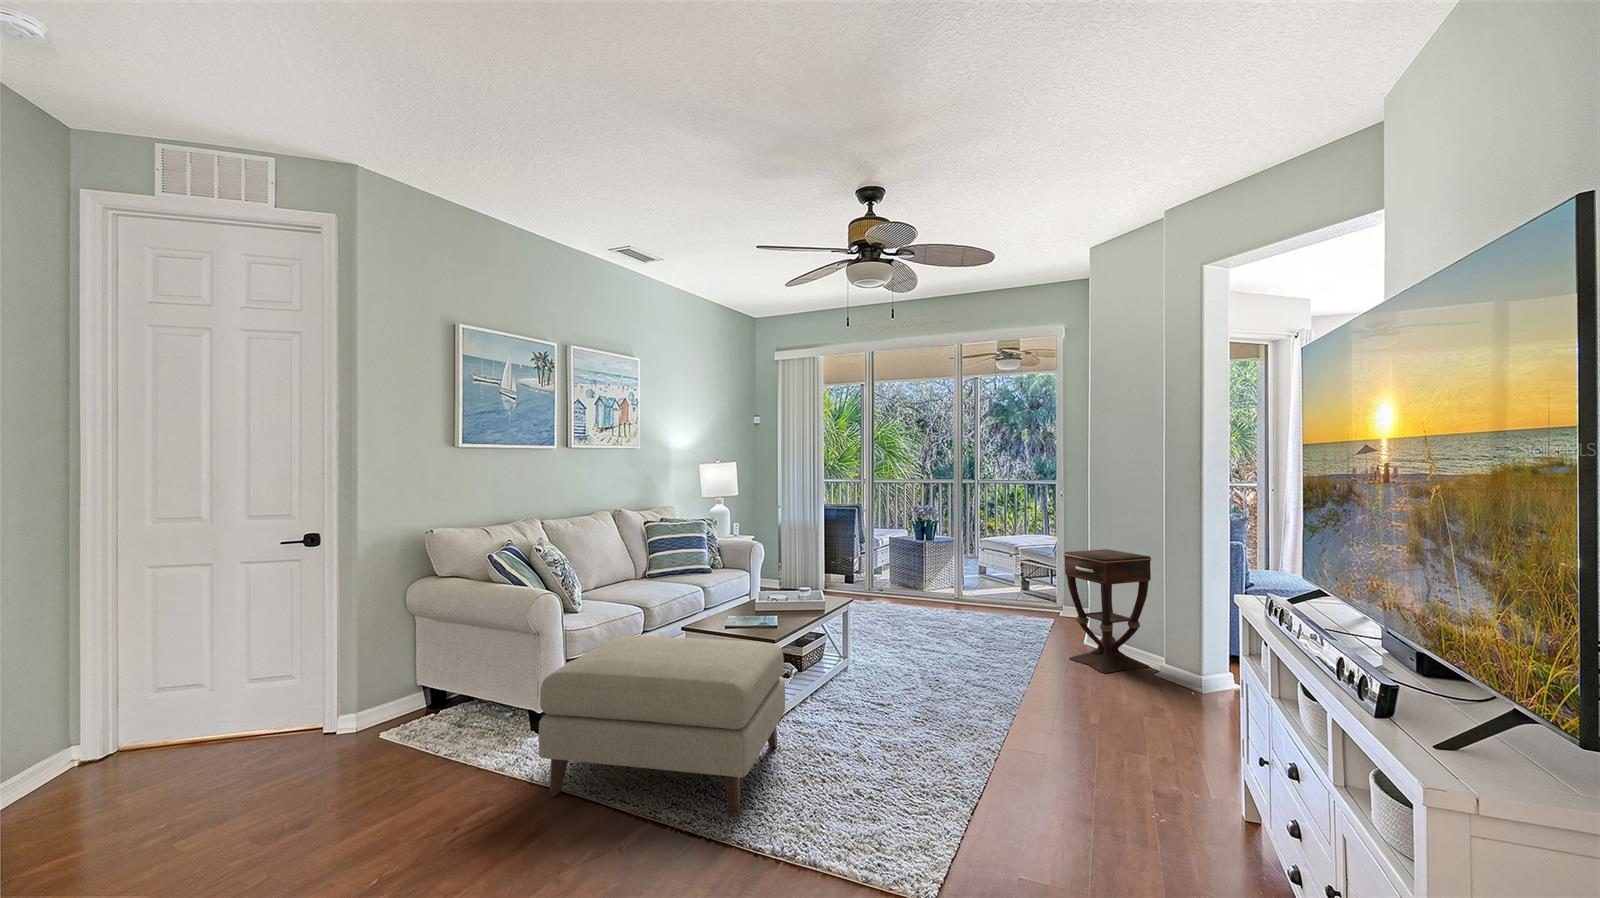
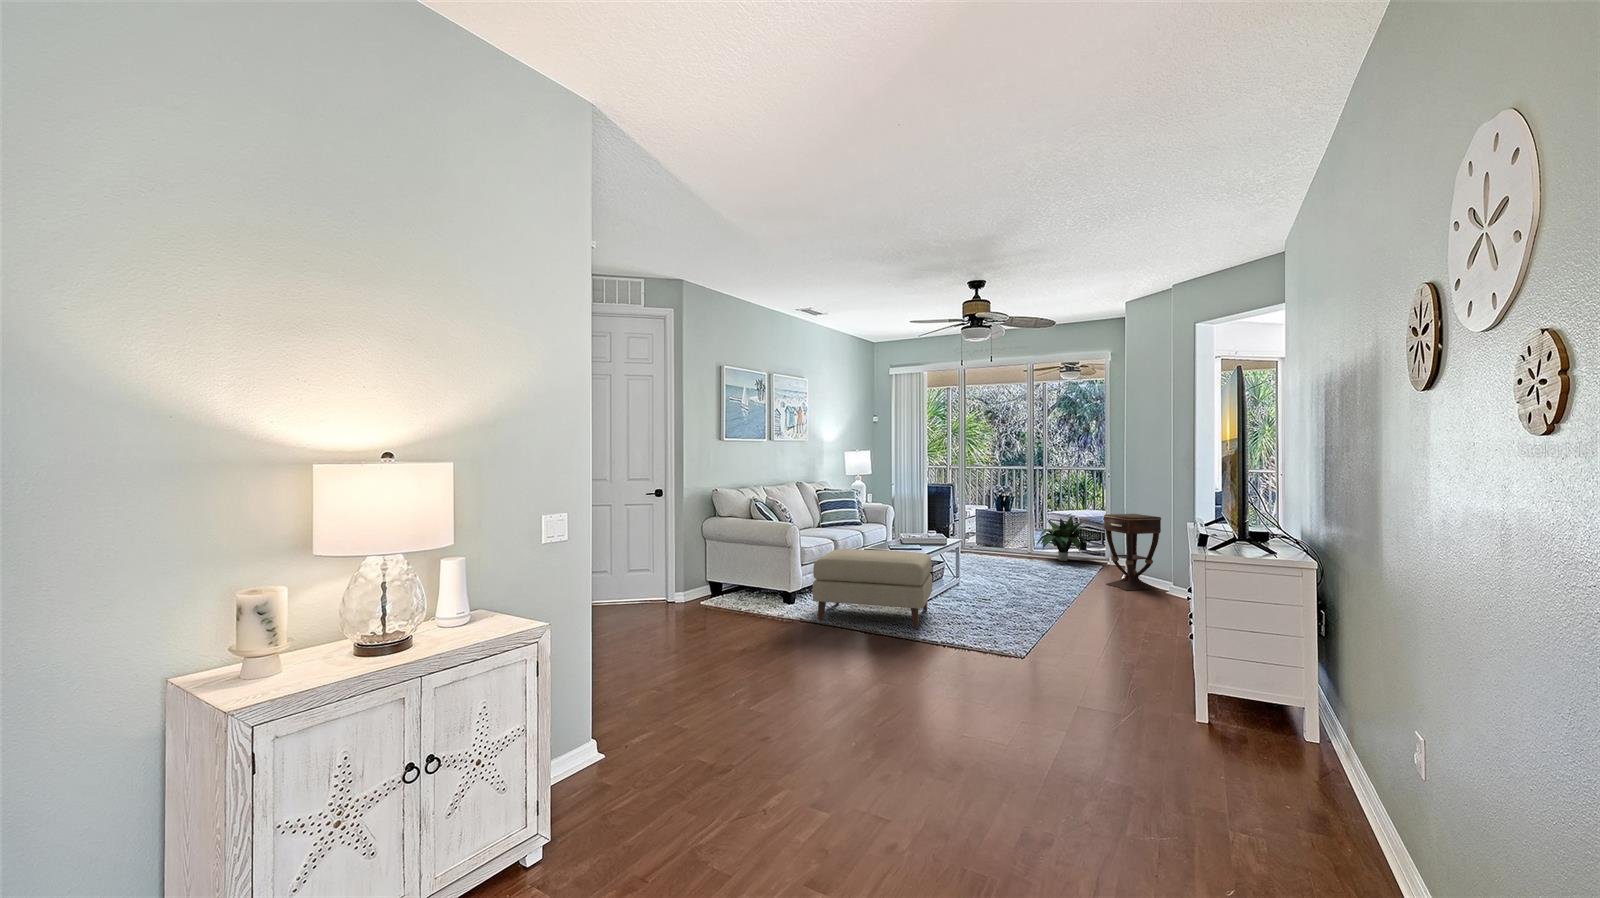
potted plant: none [964,547,1048,610] -> present [1037,517,1095,561]

